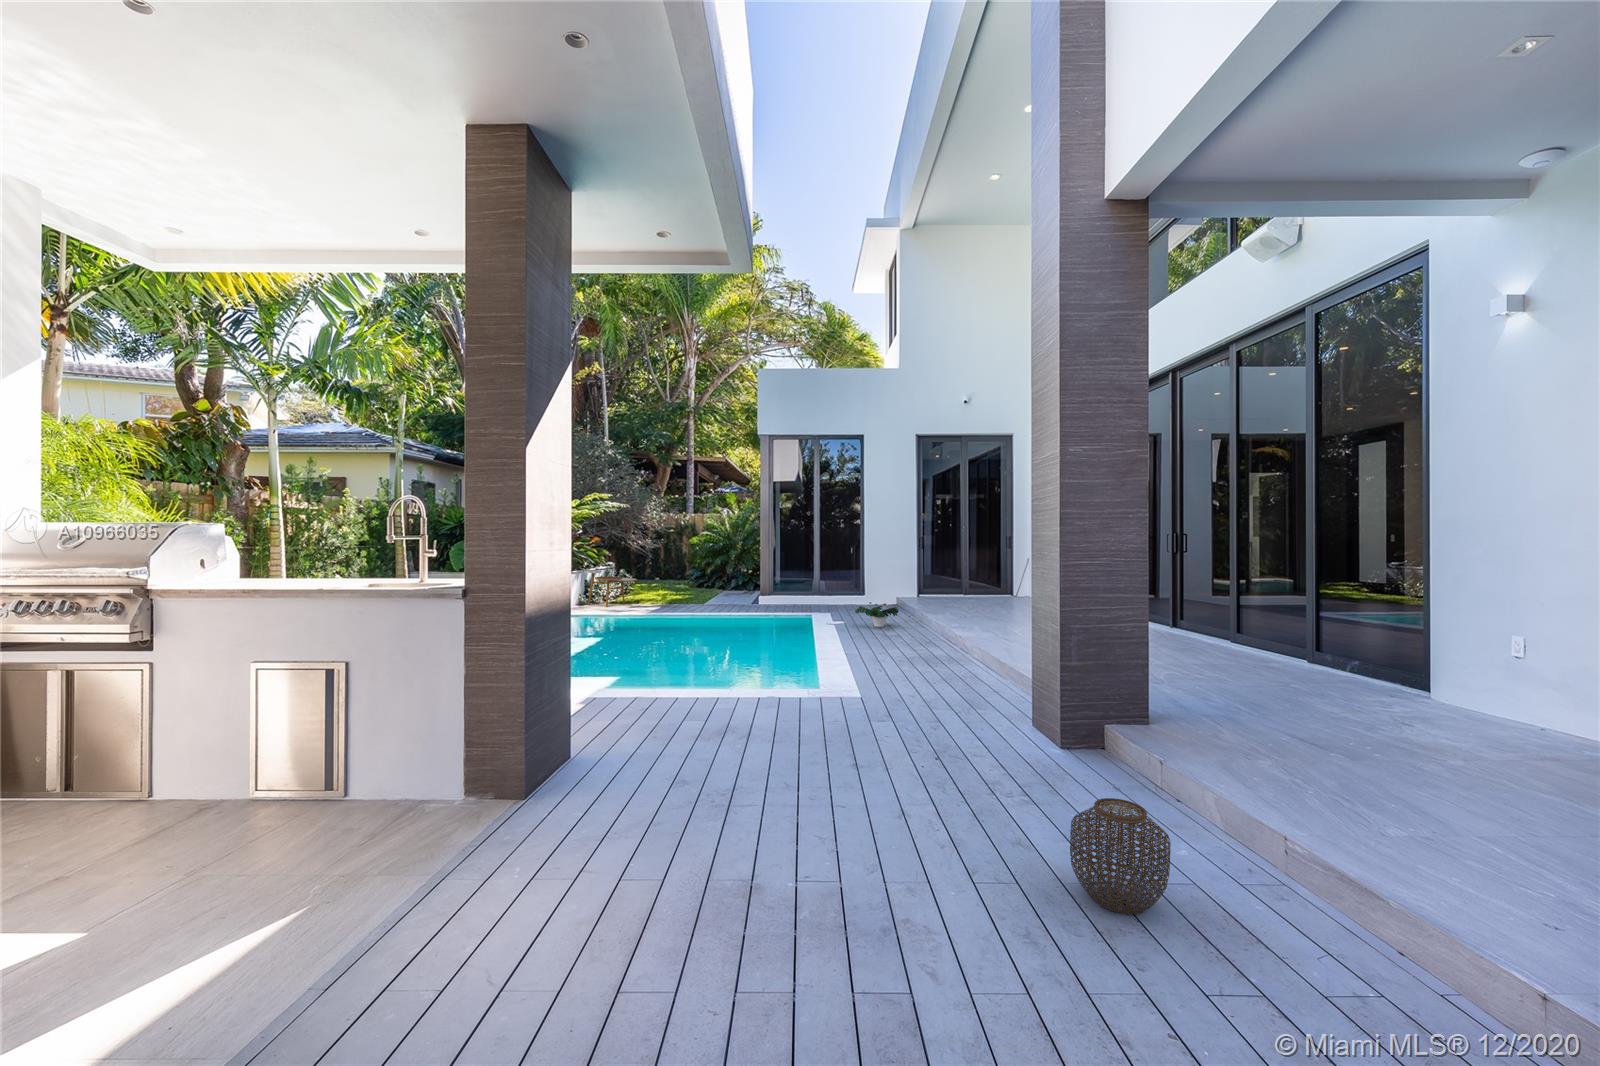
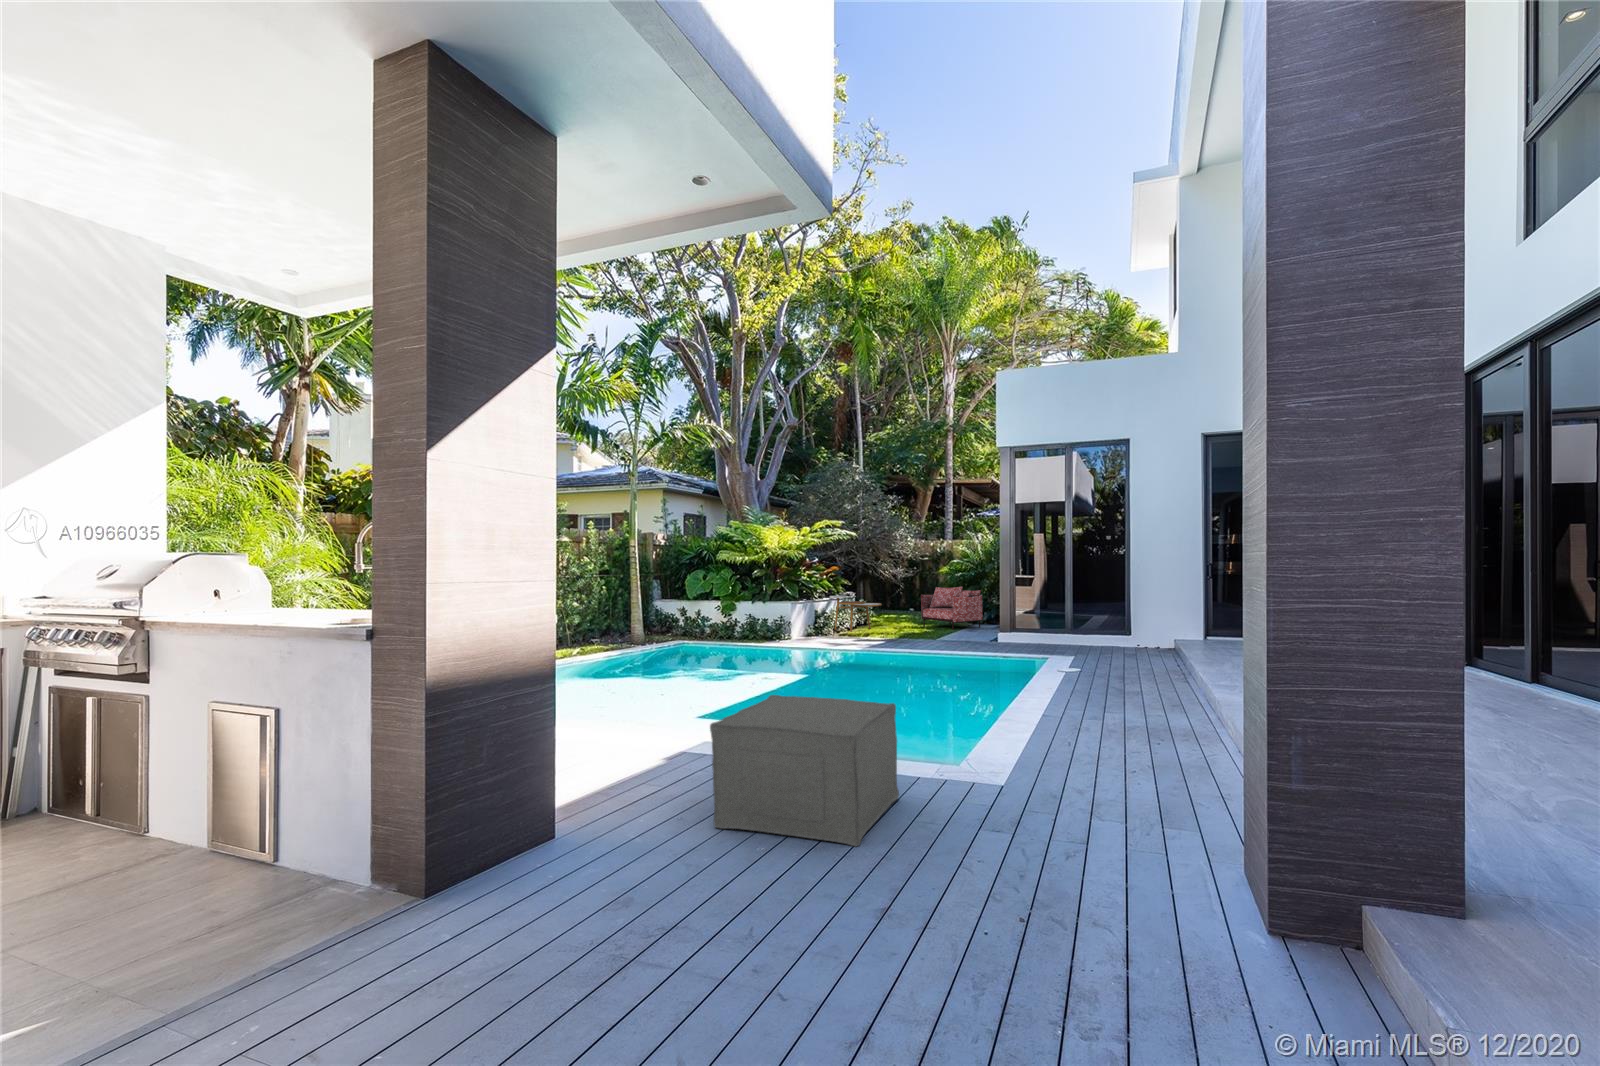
armchair: none [674,563,732,605] -> present [921,587,983,630]
potted plant: present [855,606,898,627] -> none [1107,627,1162,651]
ottoman: none [624,717,803,890] -> present [710,695,899,846]
woven basket: present [1070,798,1171,914] -> none [1129,784,1240,908]

